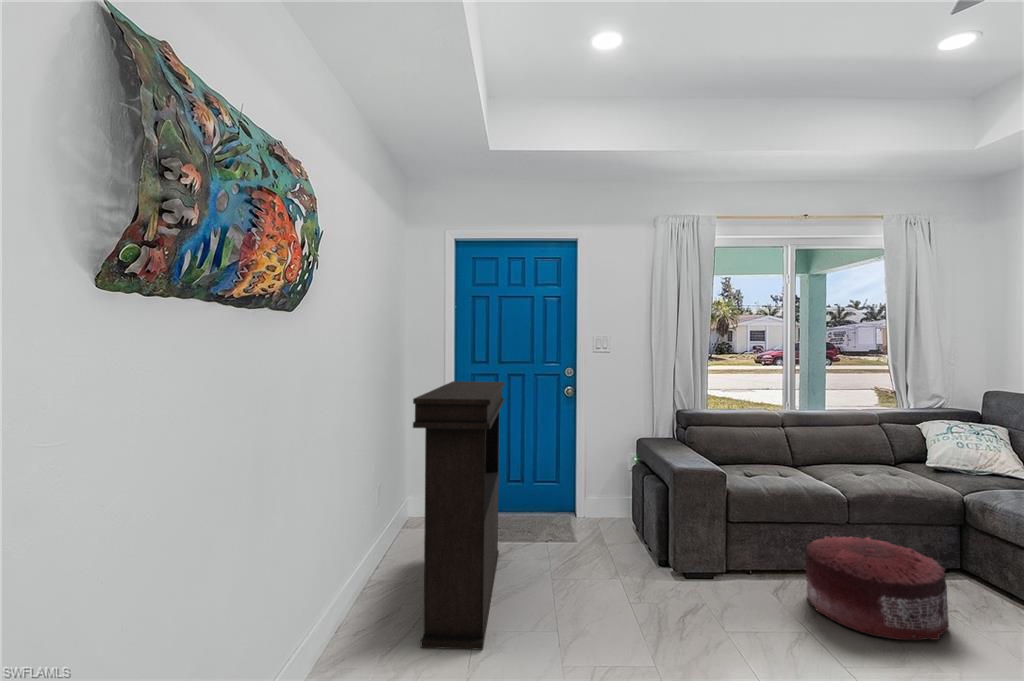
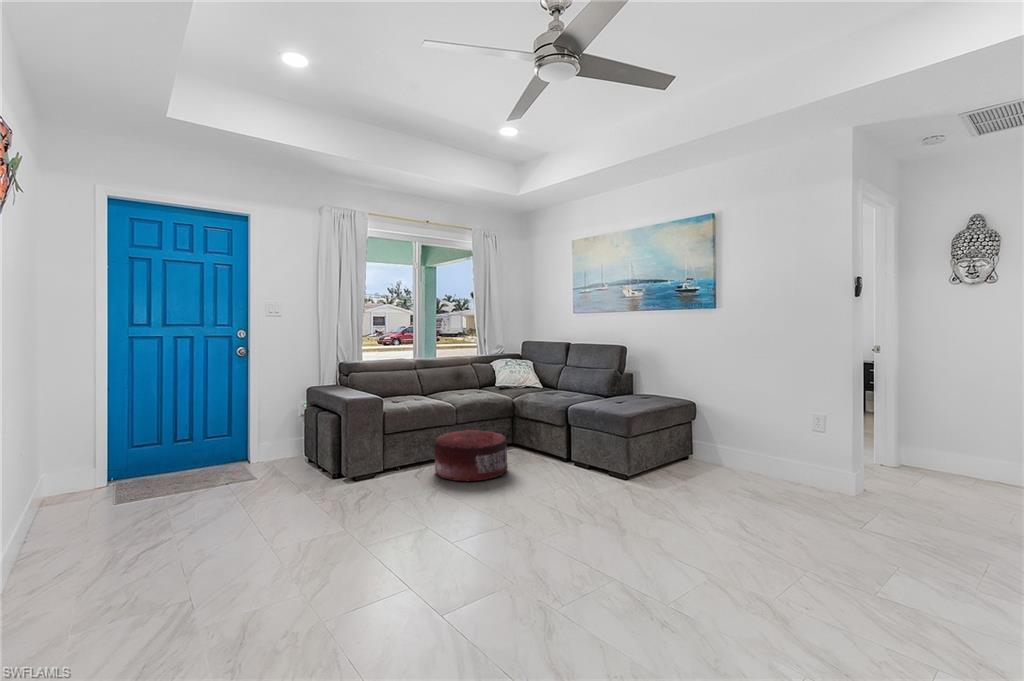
console table: present [413,381,504,650] -> none [122,339,207,571]

